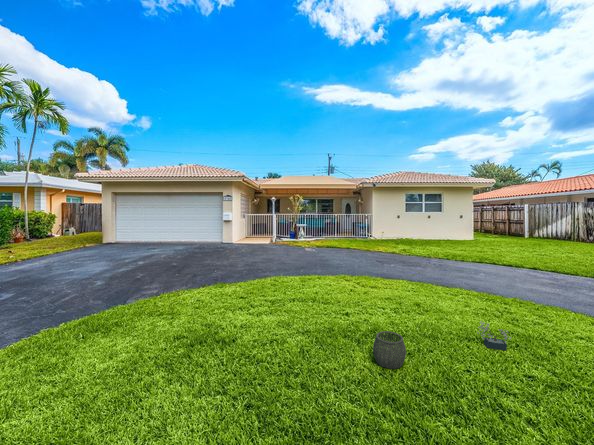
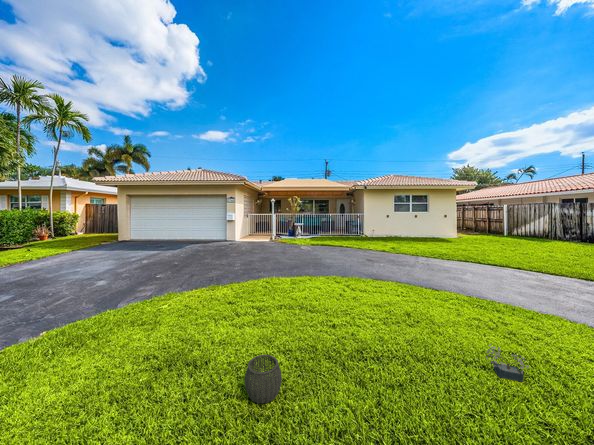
woven basket: present [373,331,406,369] -> present [245,355,282,404]

